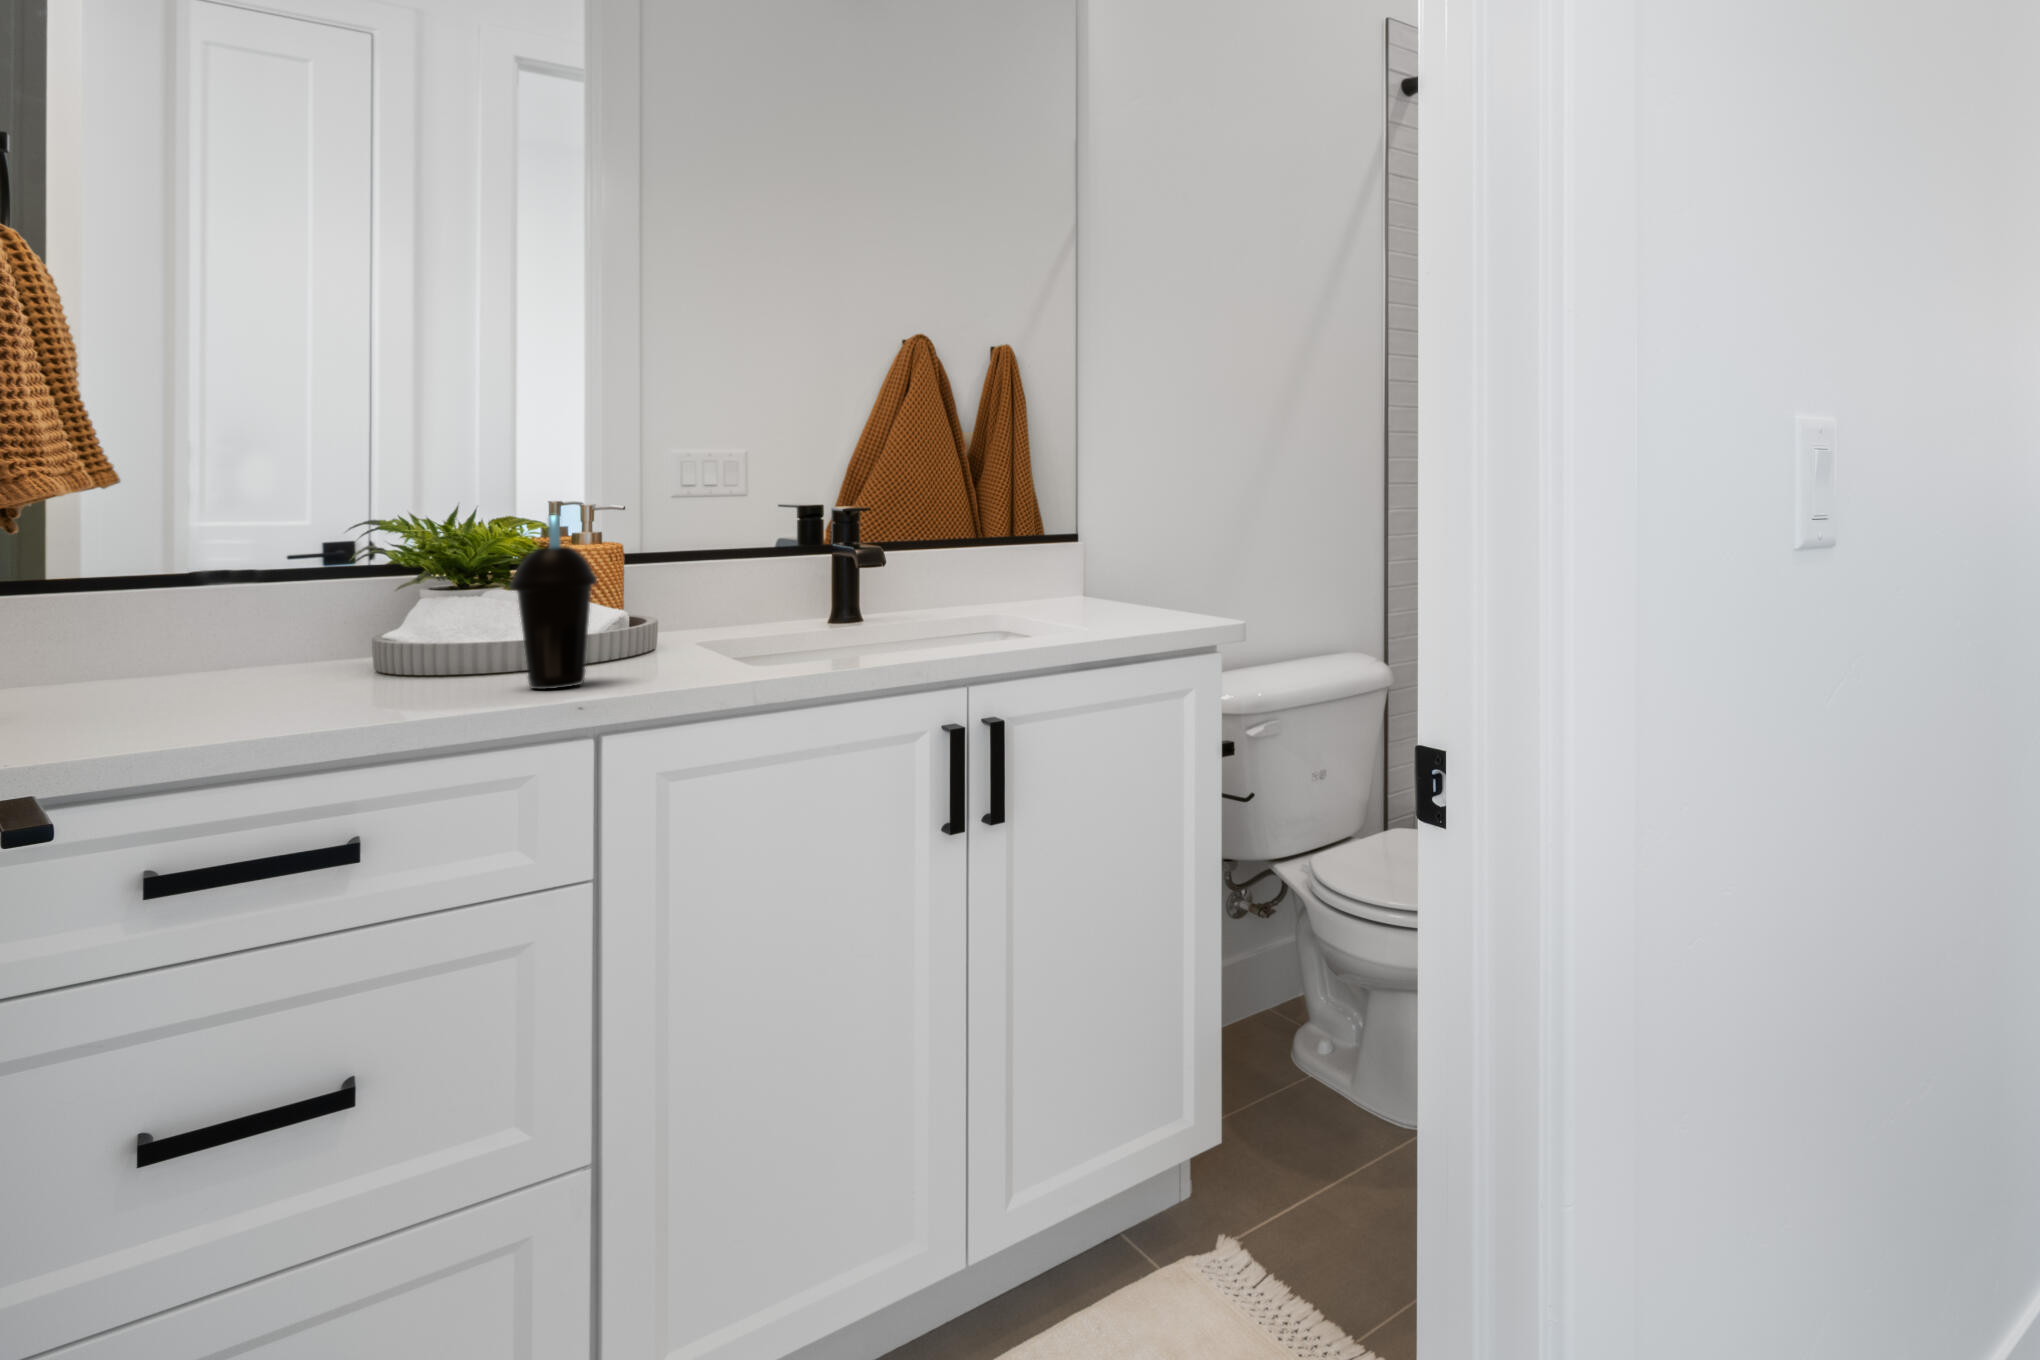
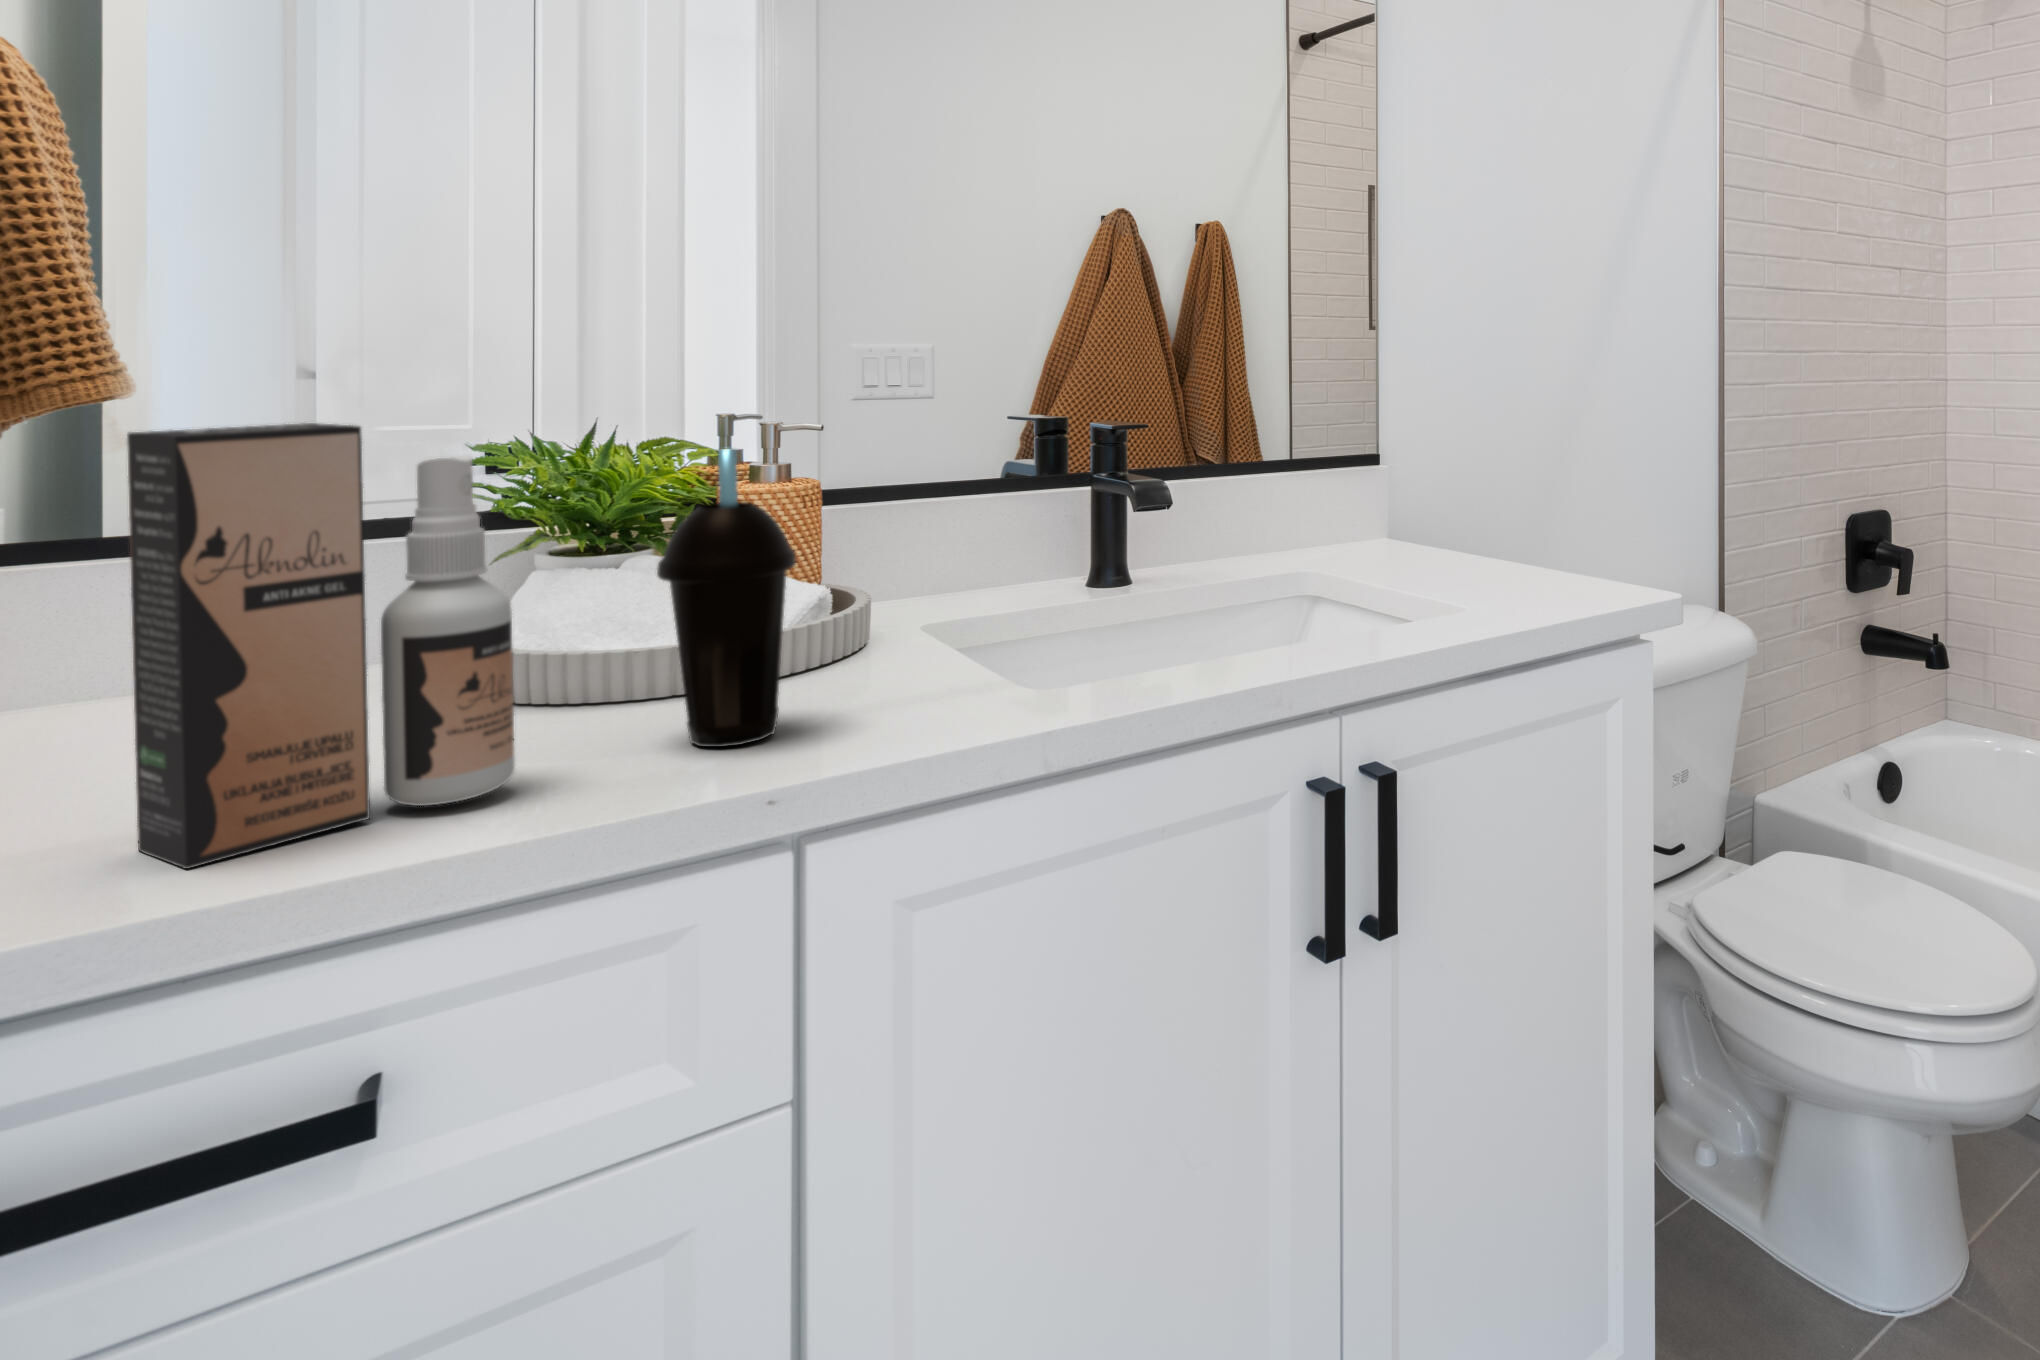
spray bottle: none [214,498,425,730] -> present [127,423,515,869]

